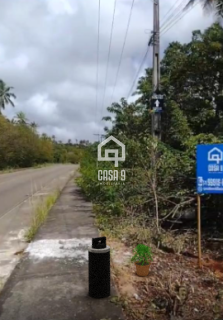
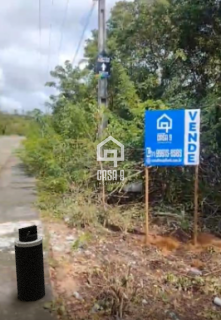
potted plant: present [132,244,153,276] -> none [71,228,100,265]

